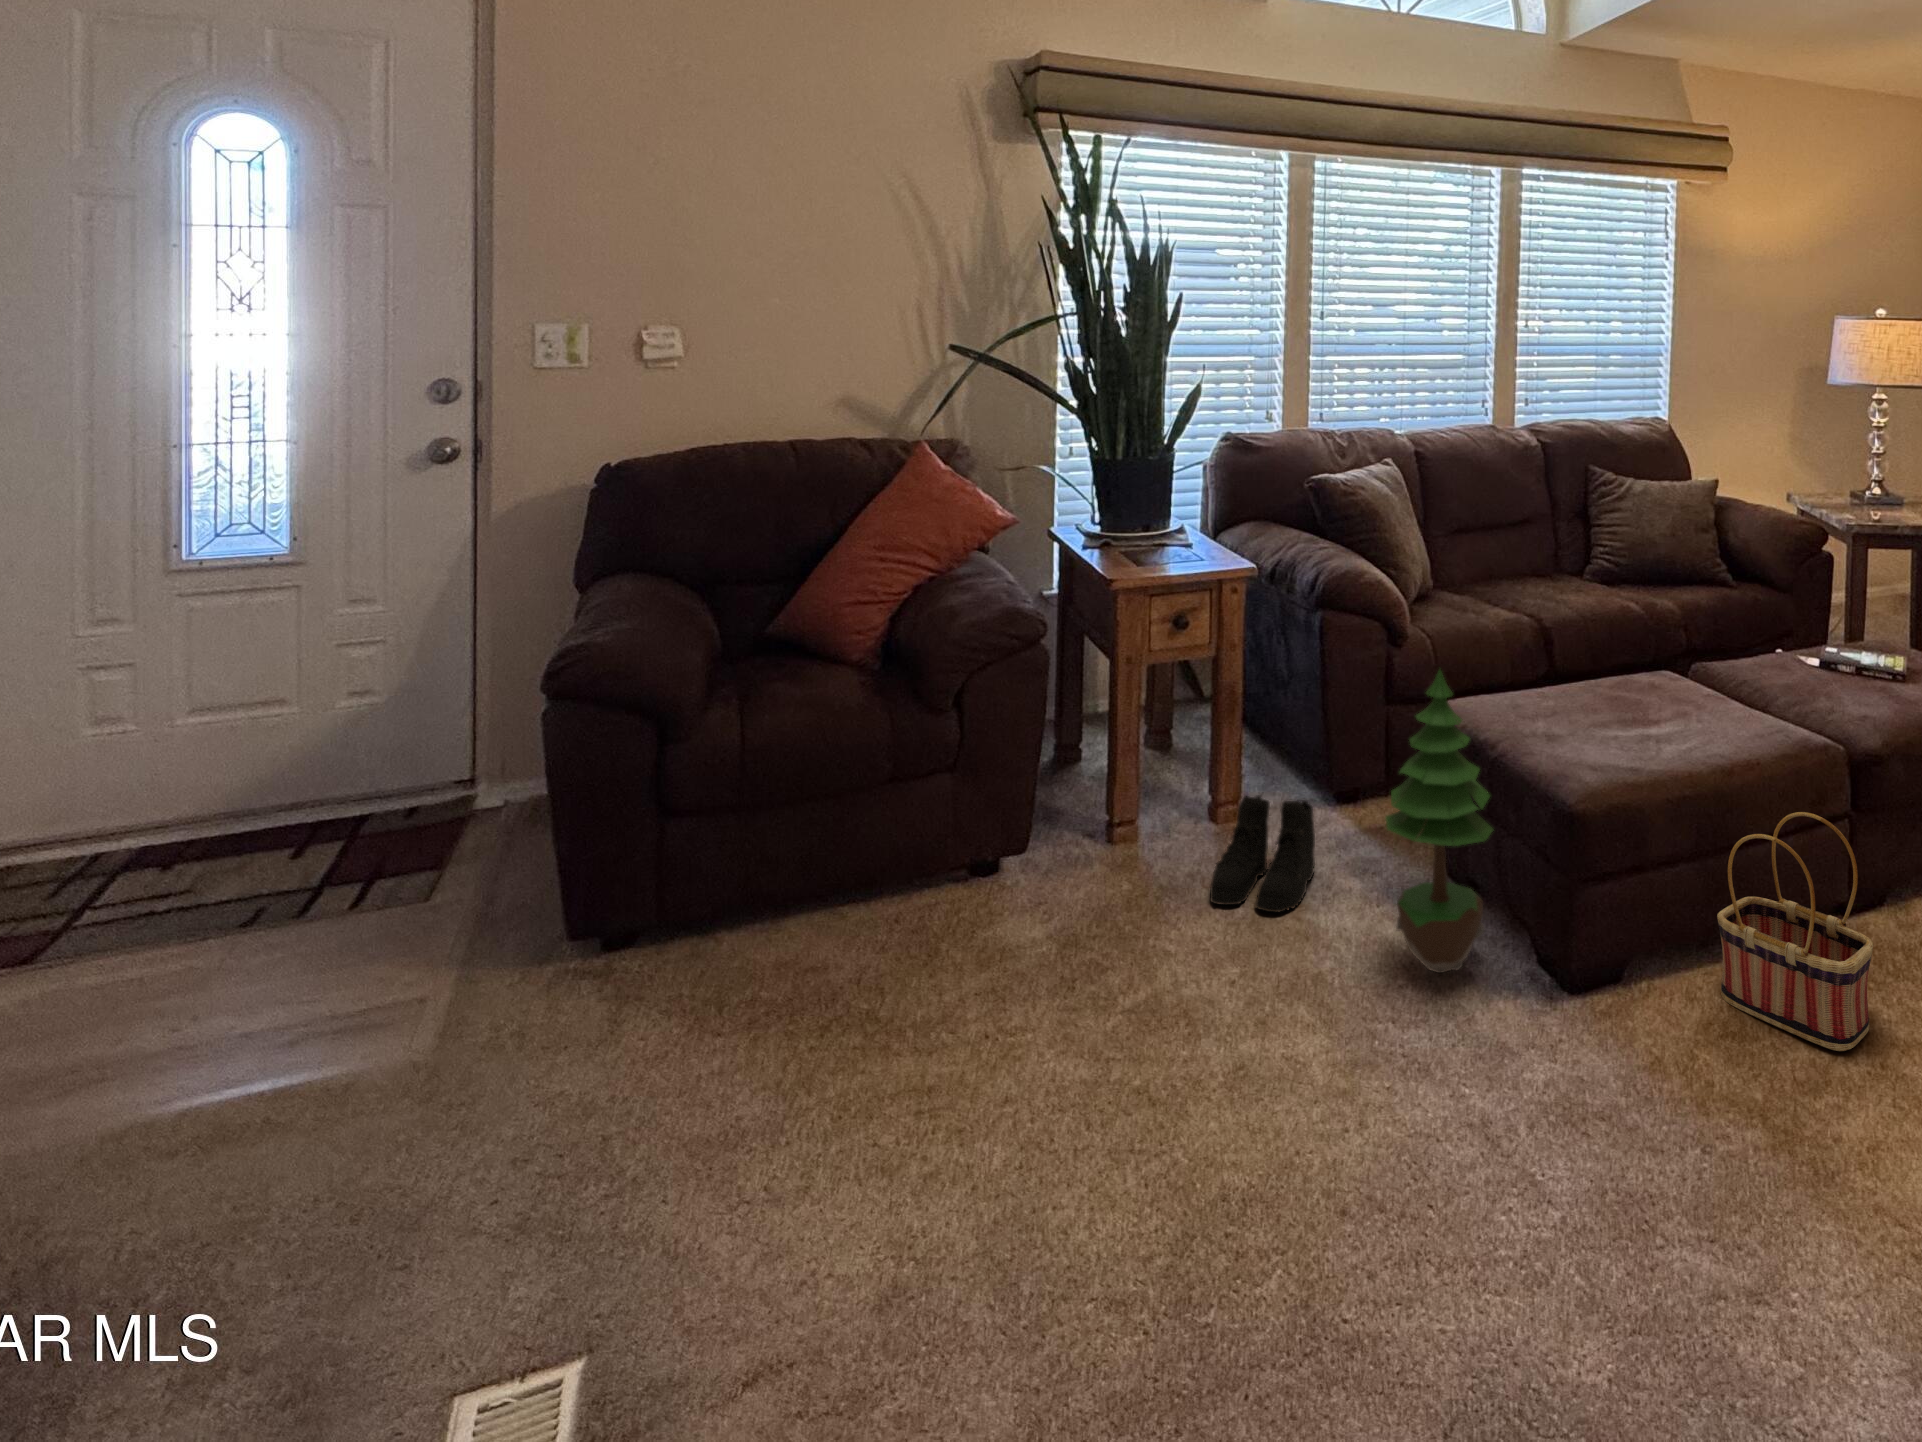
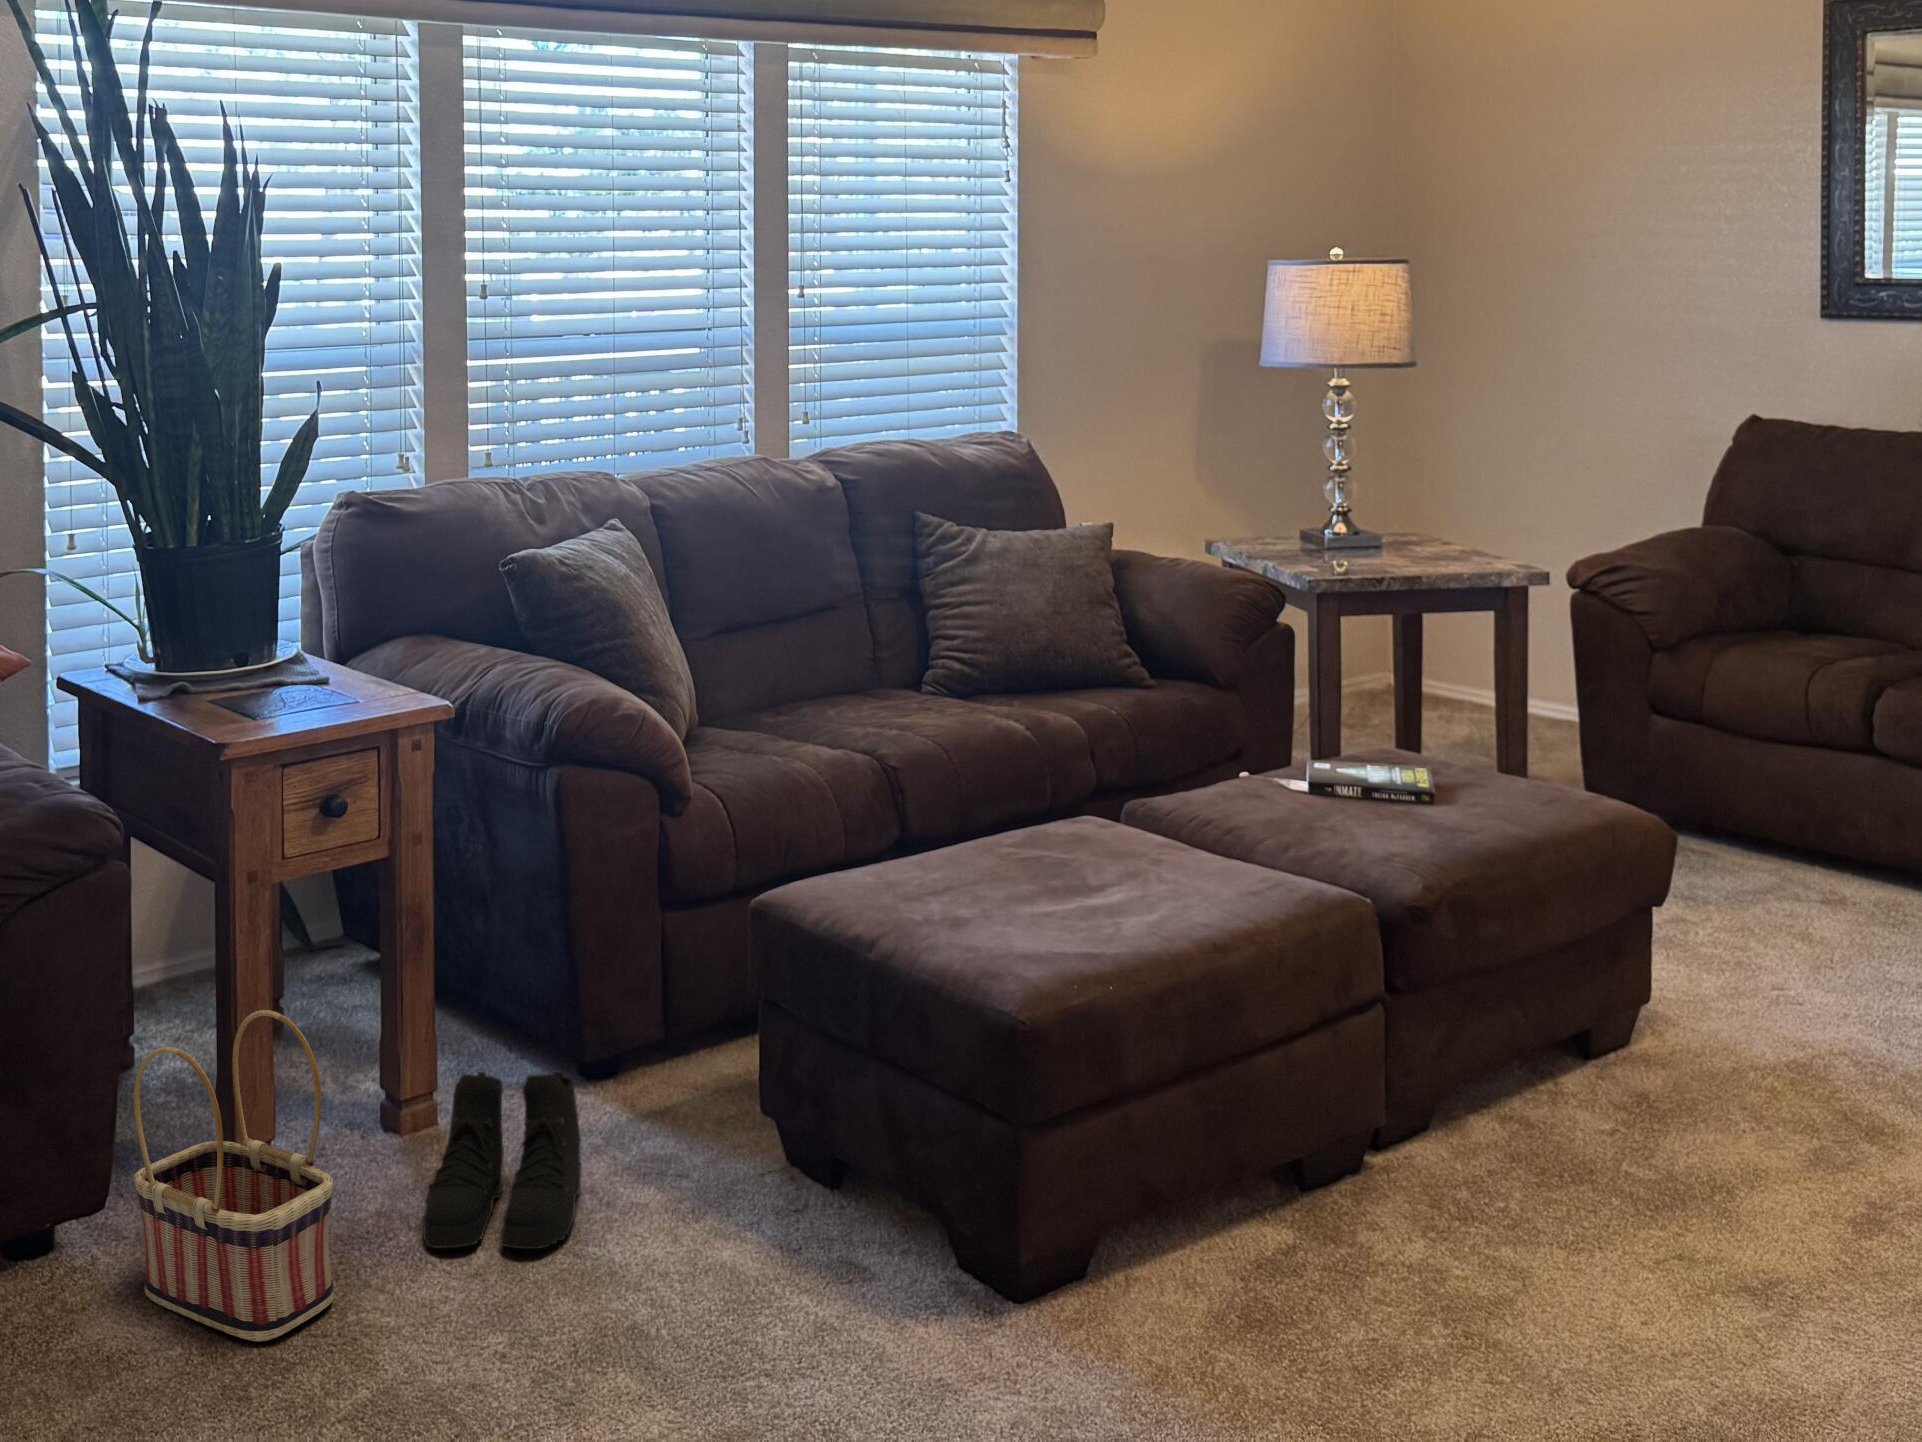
potted tree: present [1385,670,1493,973] -> none [715,839,884,1306]
basket: present [1717,812,1873,1051] -> present [134,1010,334,1341]

